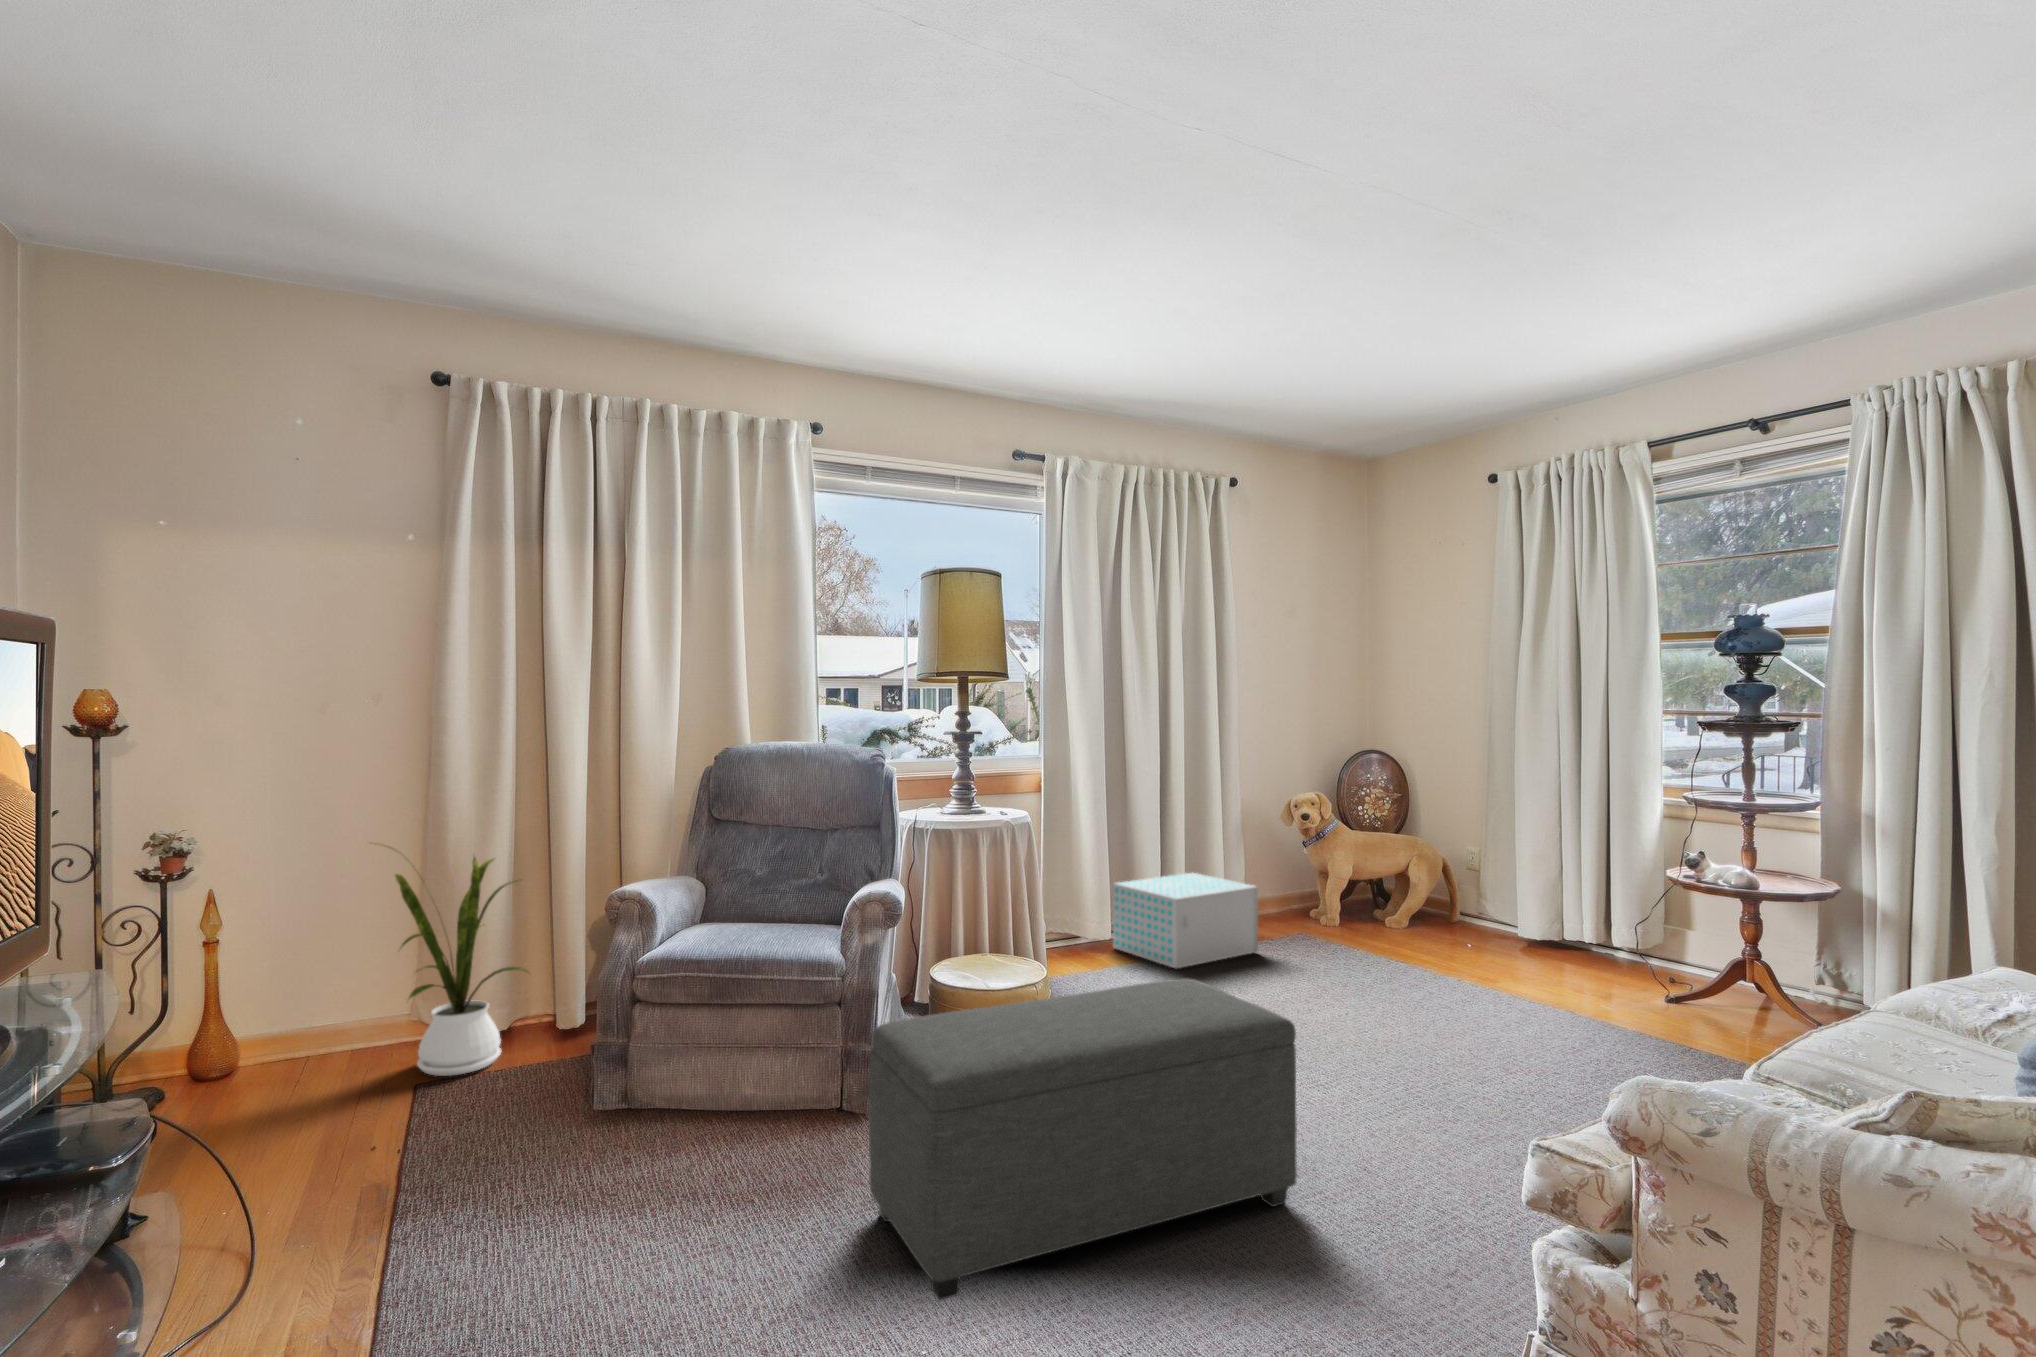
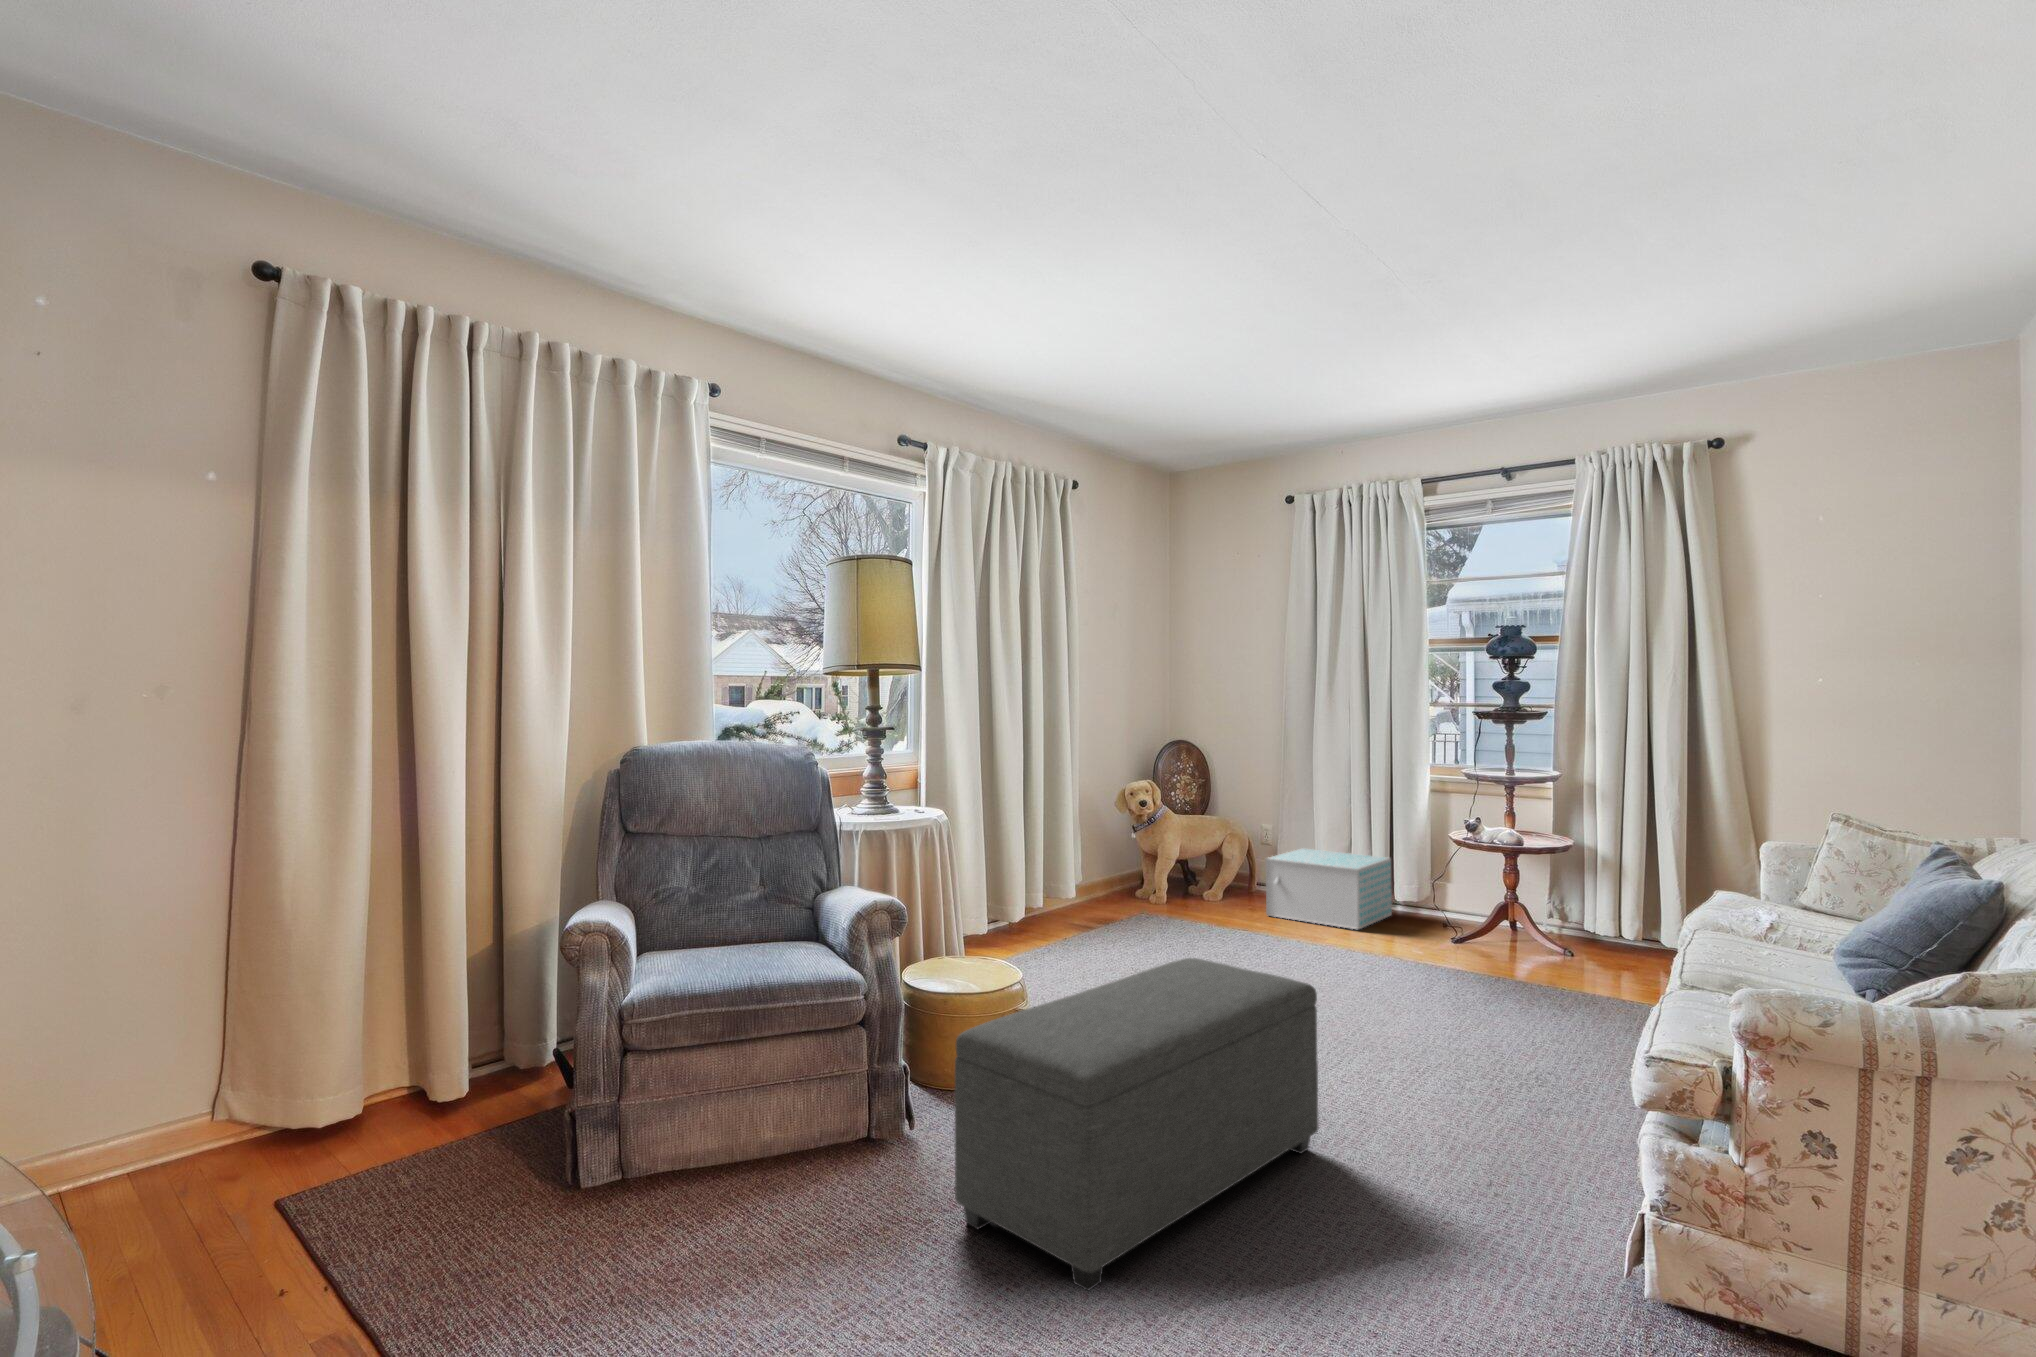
house plant: present [395,857,529,1076] -> none [208,886,430,1164]
storage box: present [1113,873,1258,968] -> present [1266,848,1392,929]

